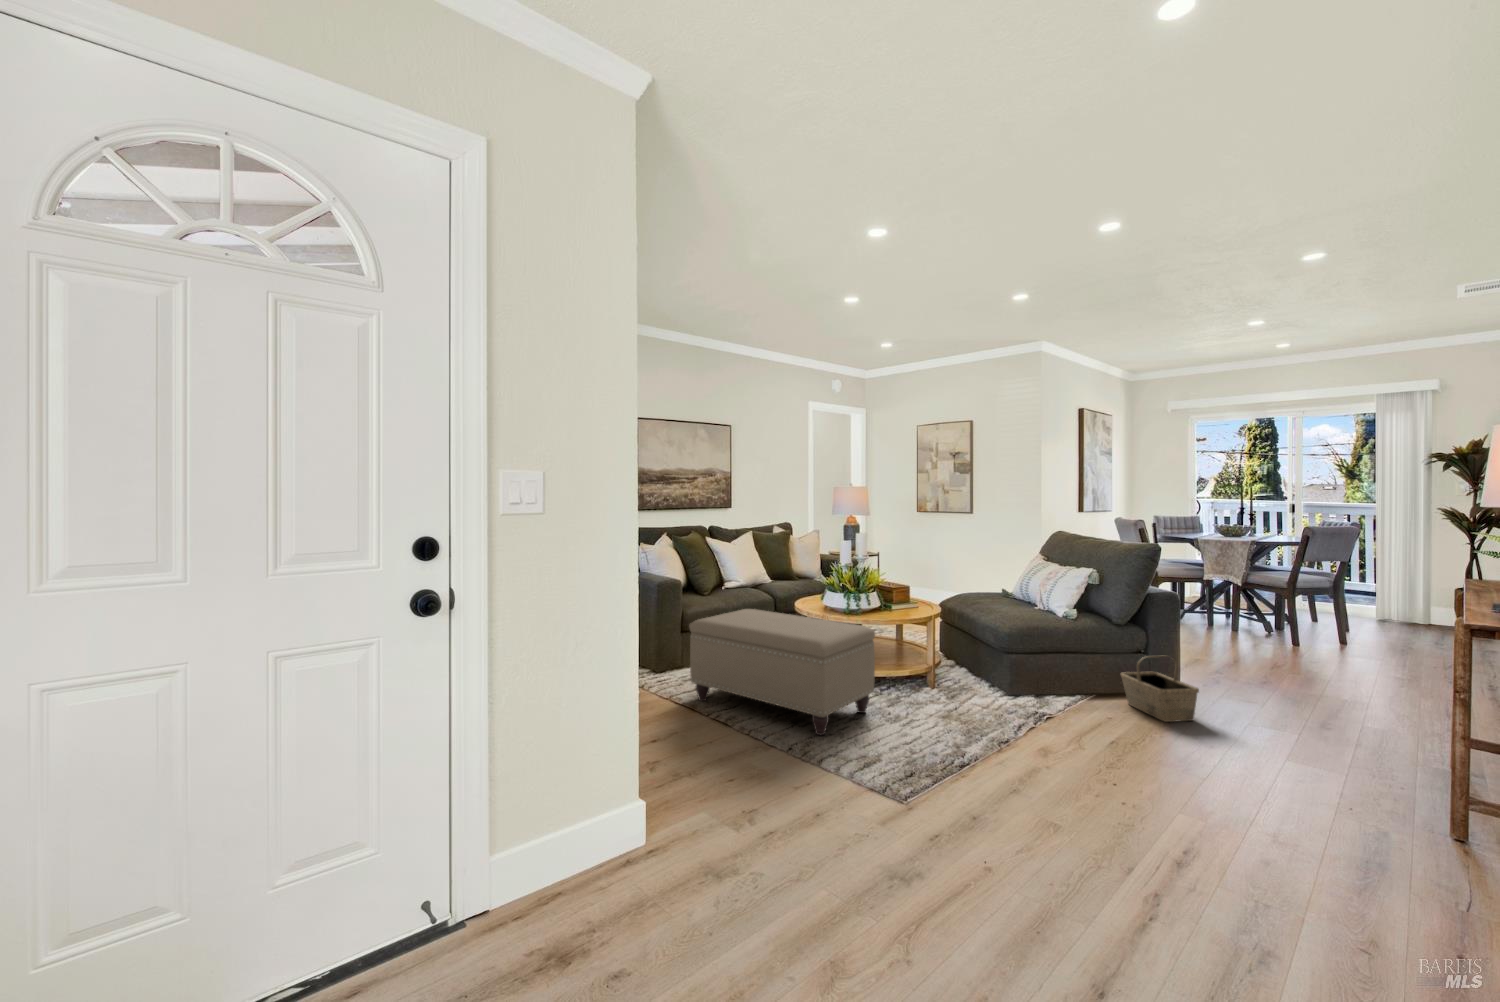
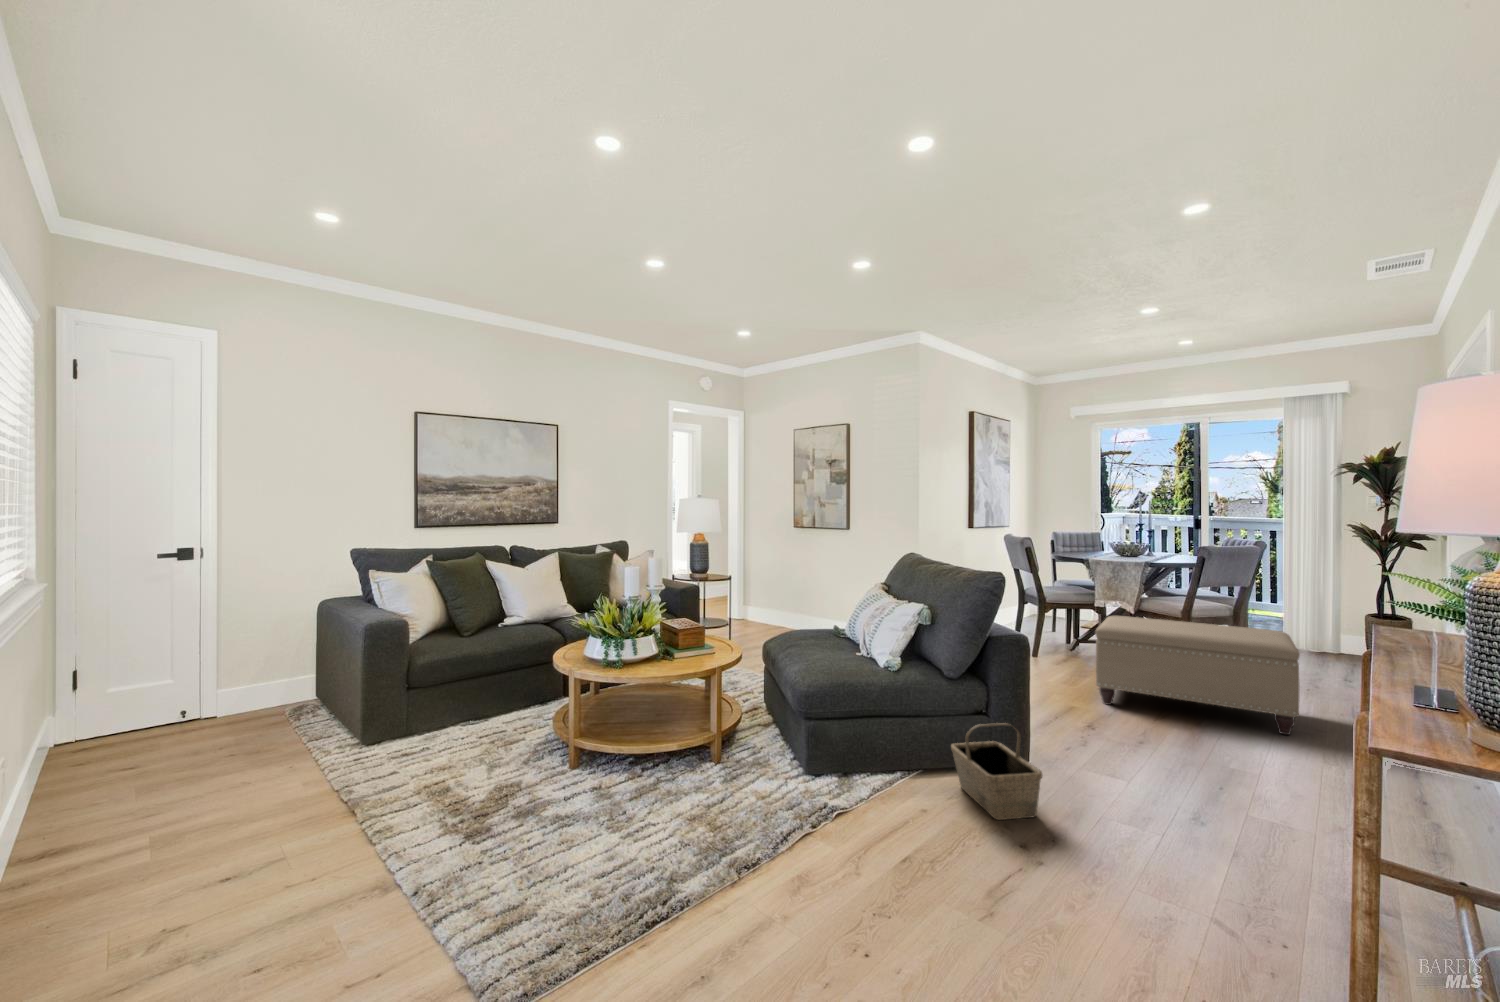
ottoman: present [689,609,875,735] -> present [1095,616,1300,735]

